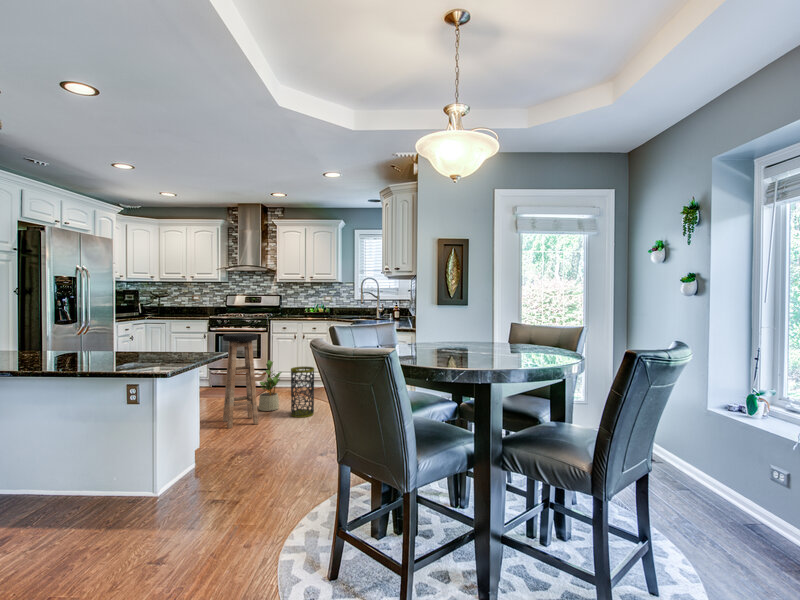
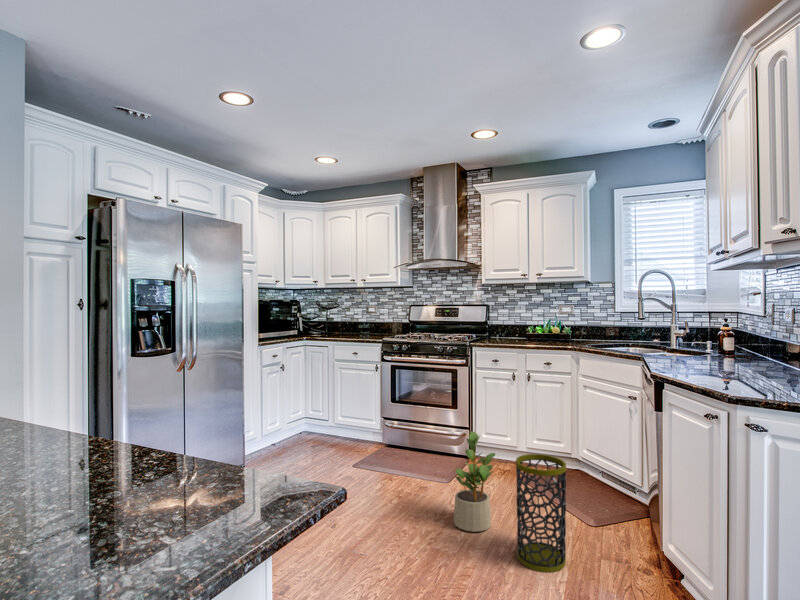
bar stool: present [223,333,258,428] -> none [385,383,452,583]

